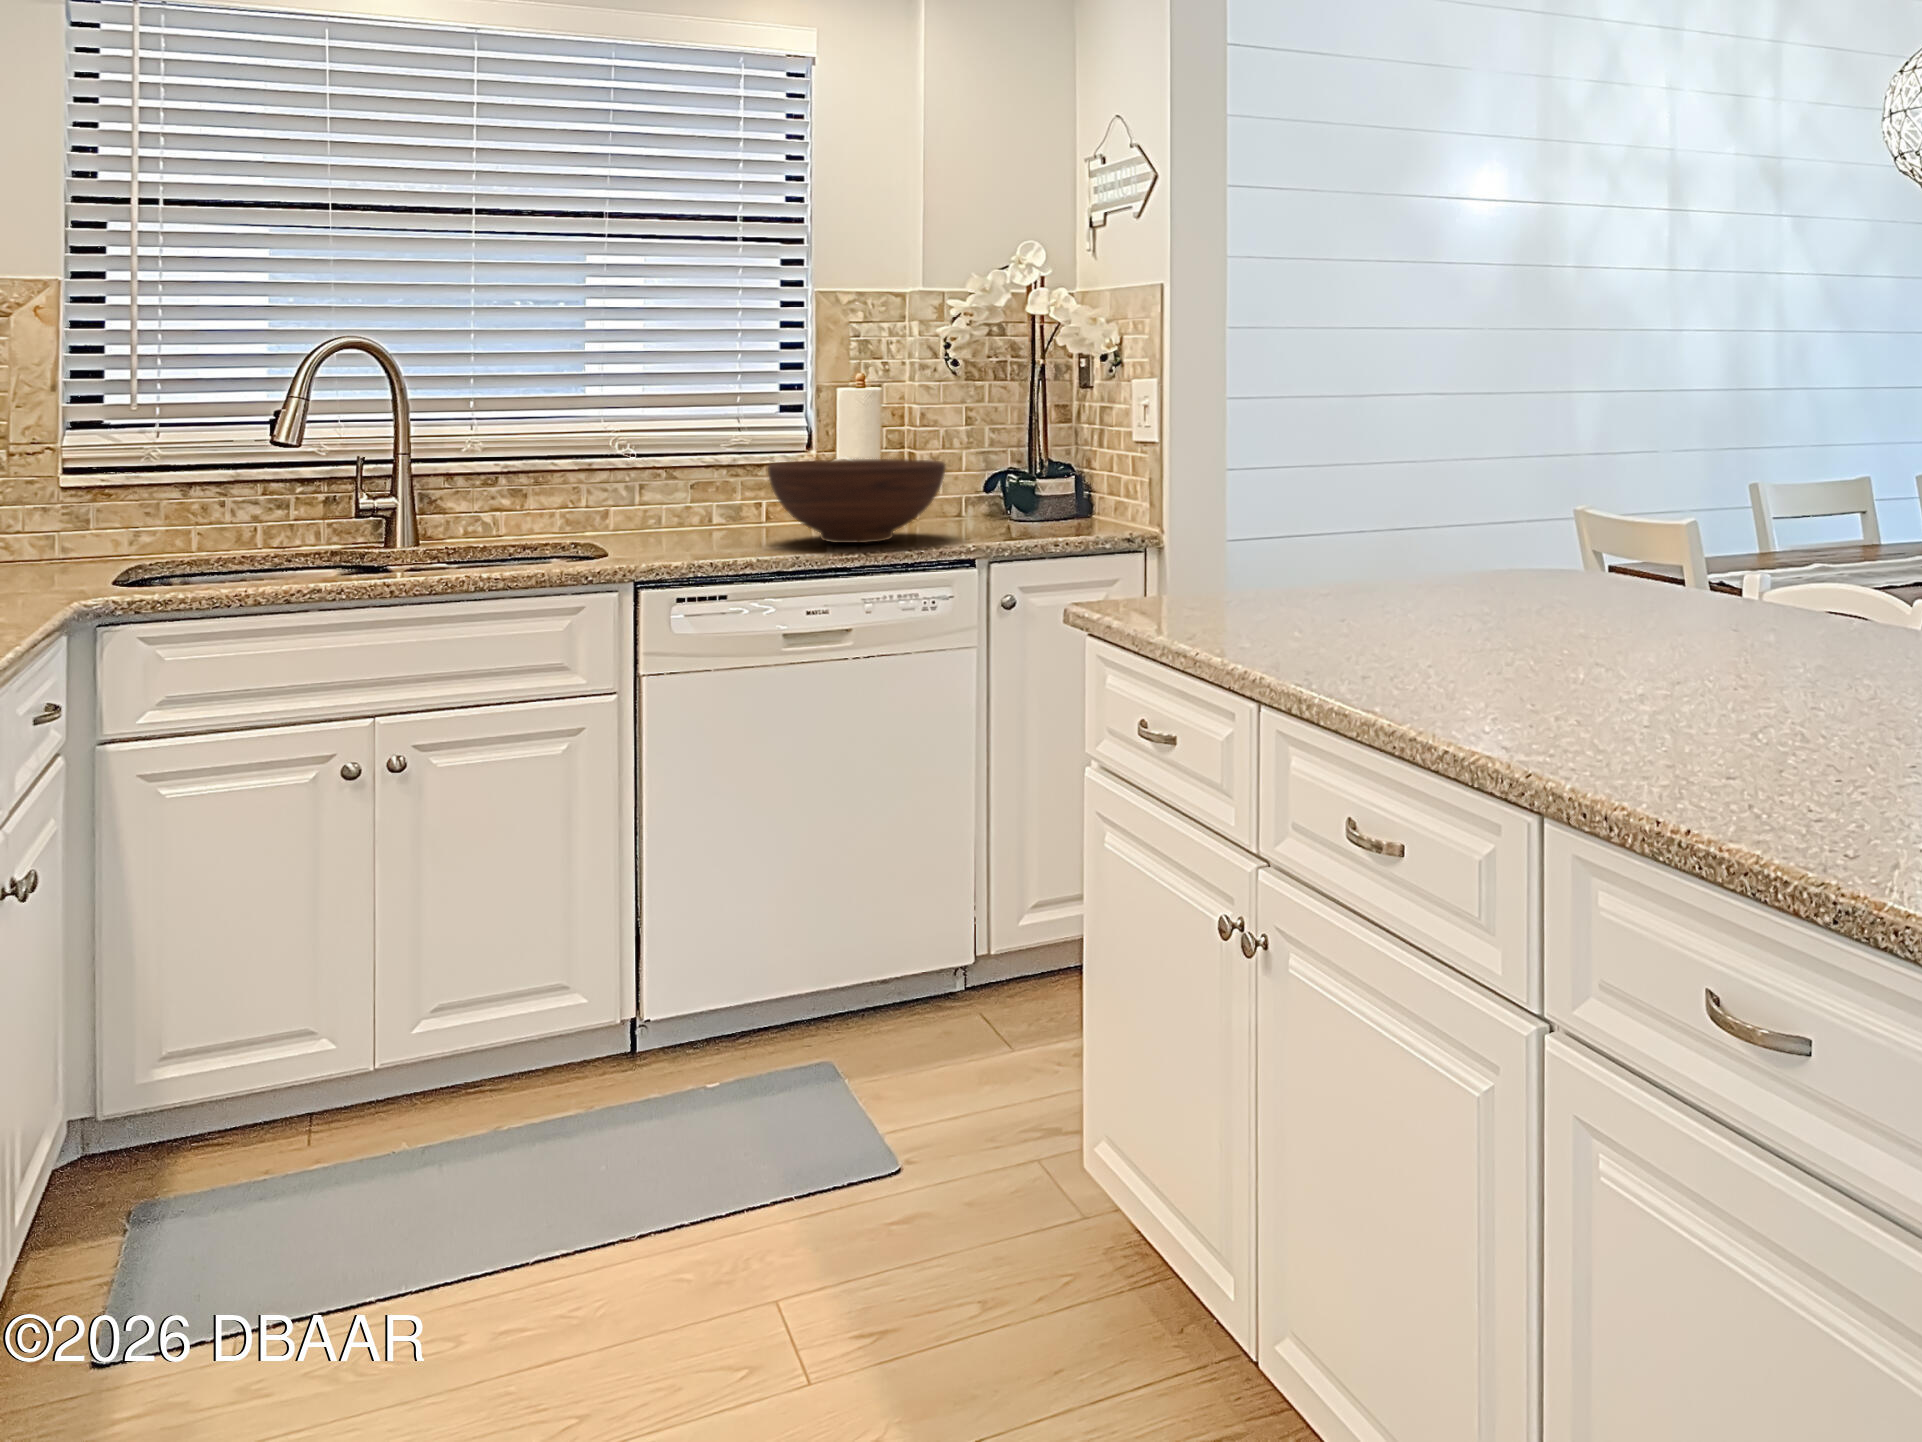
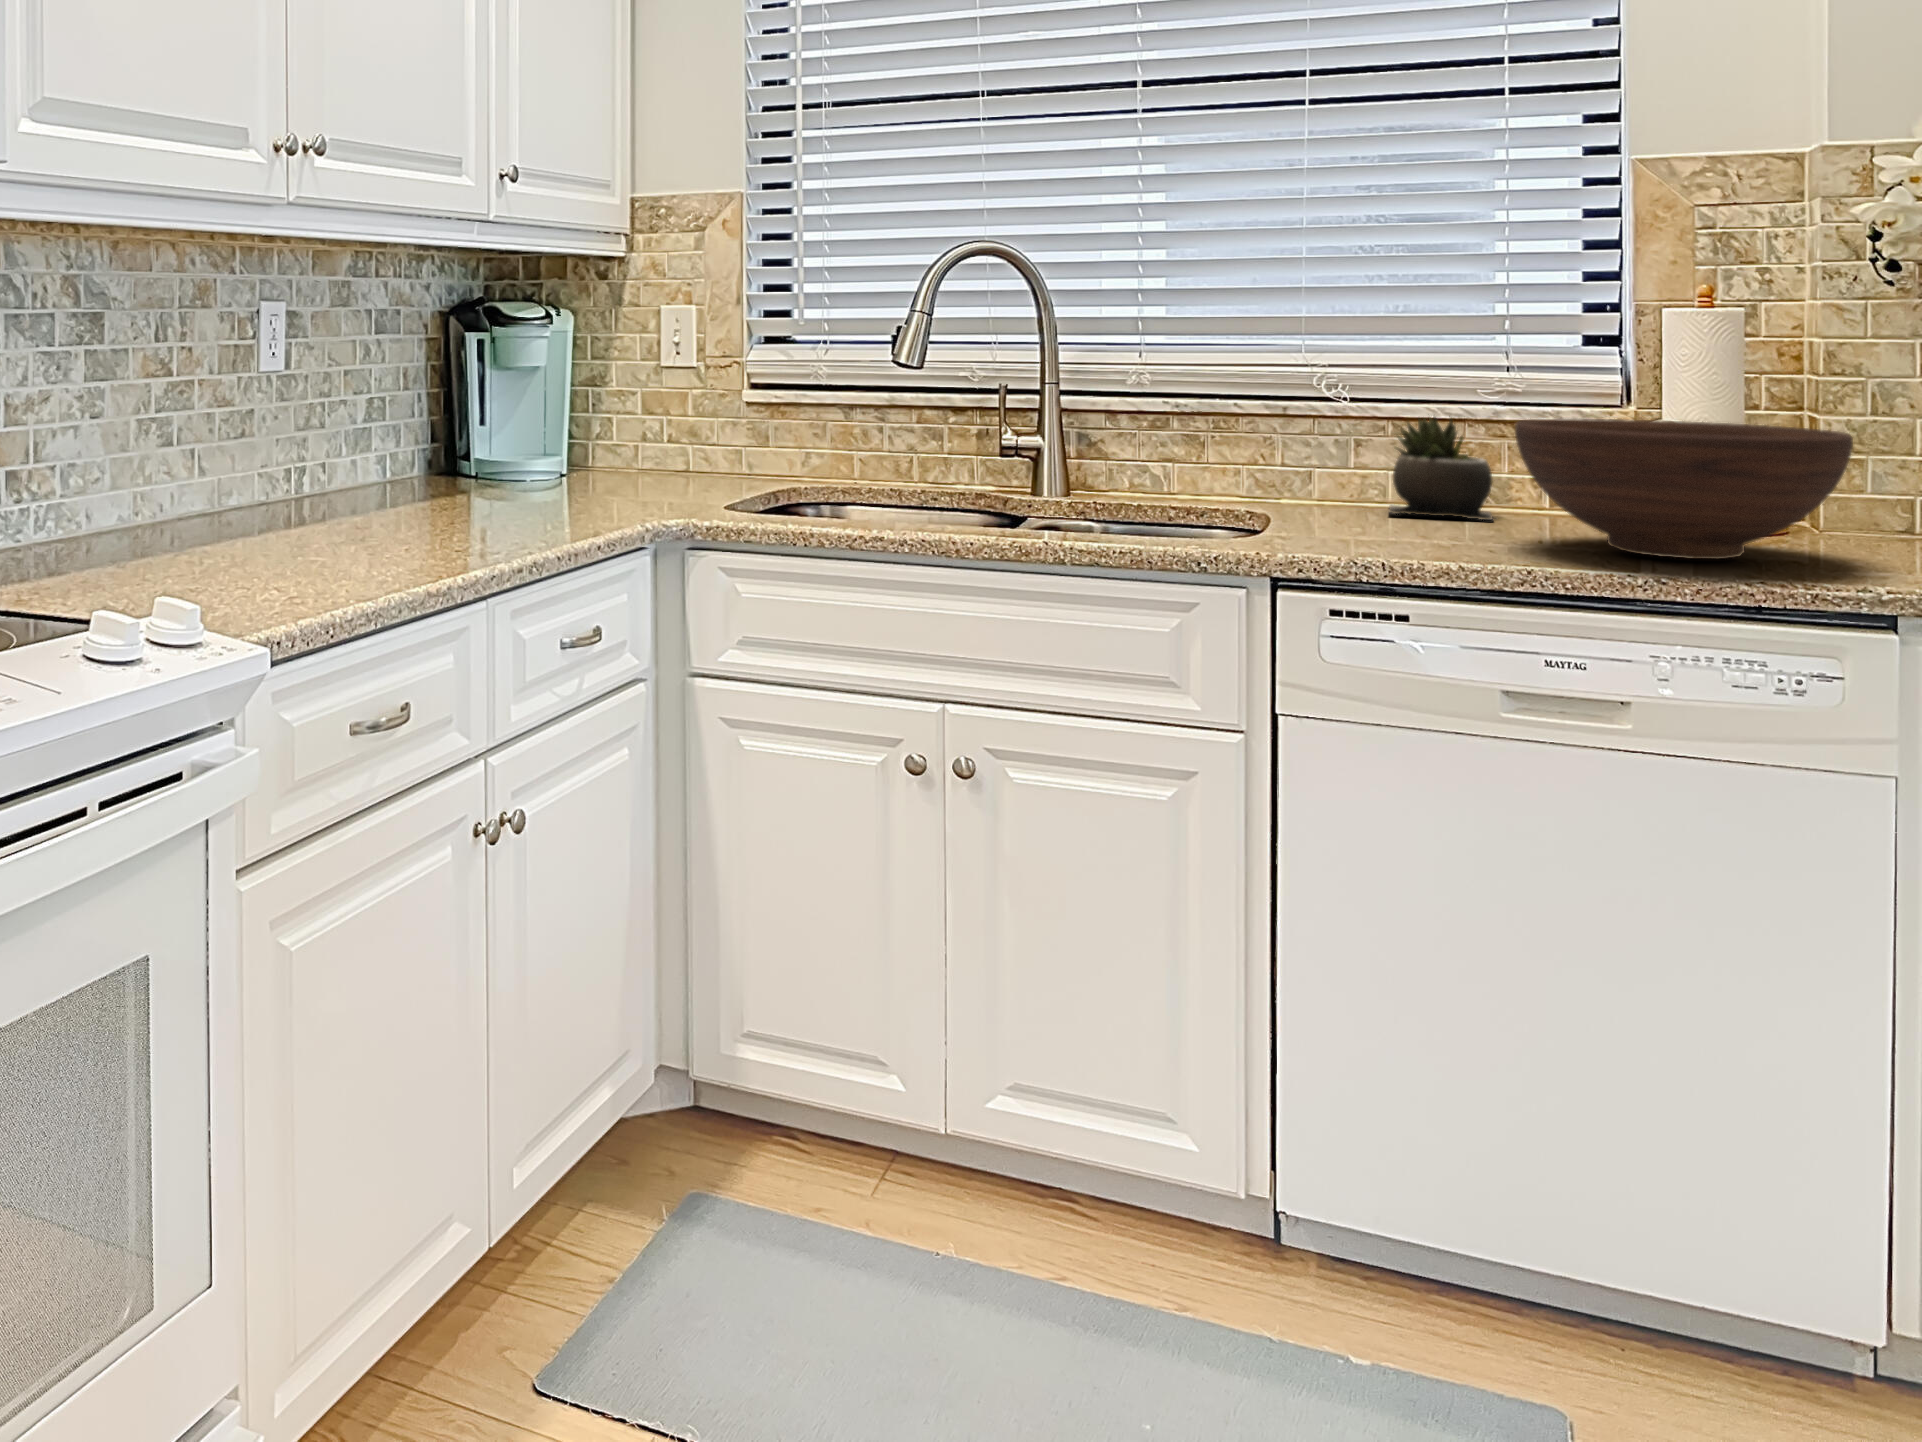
succulent plant: none [664,463,740,535] -> present [1389,416,1493,520]

